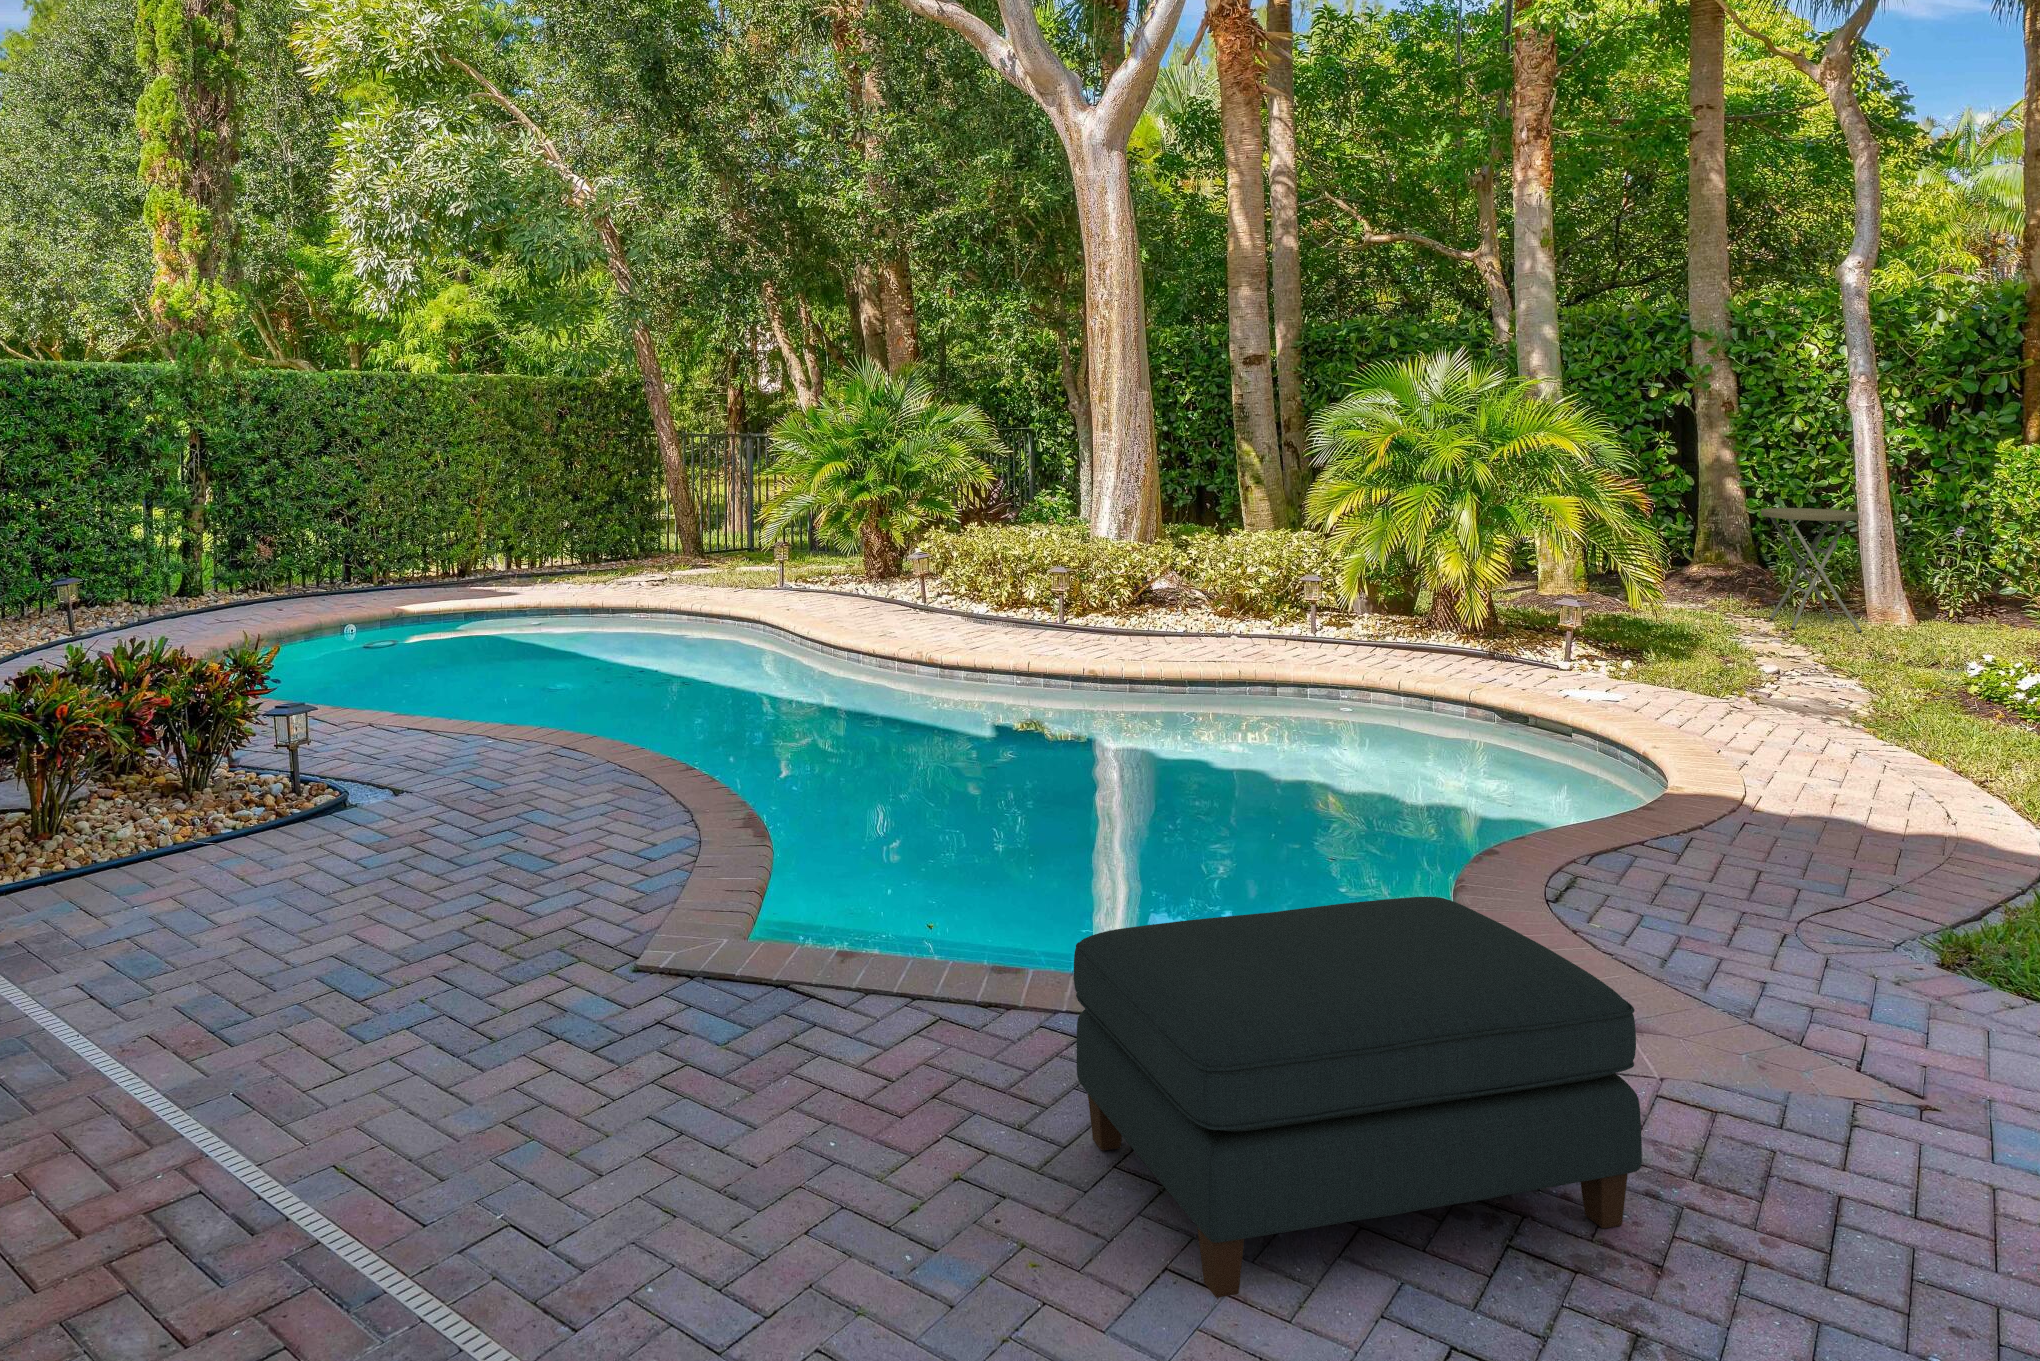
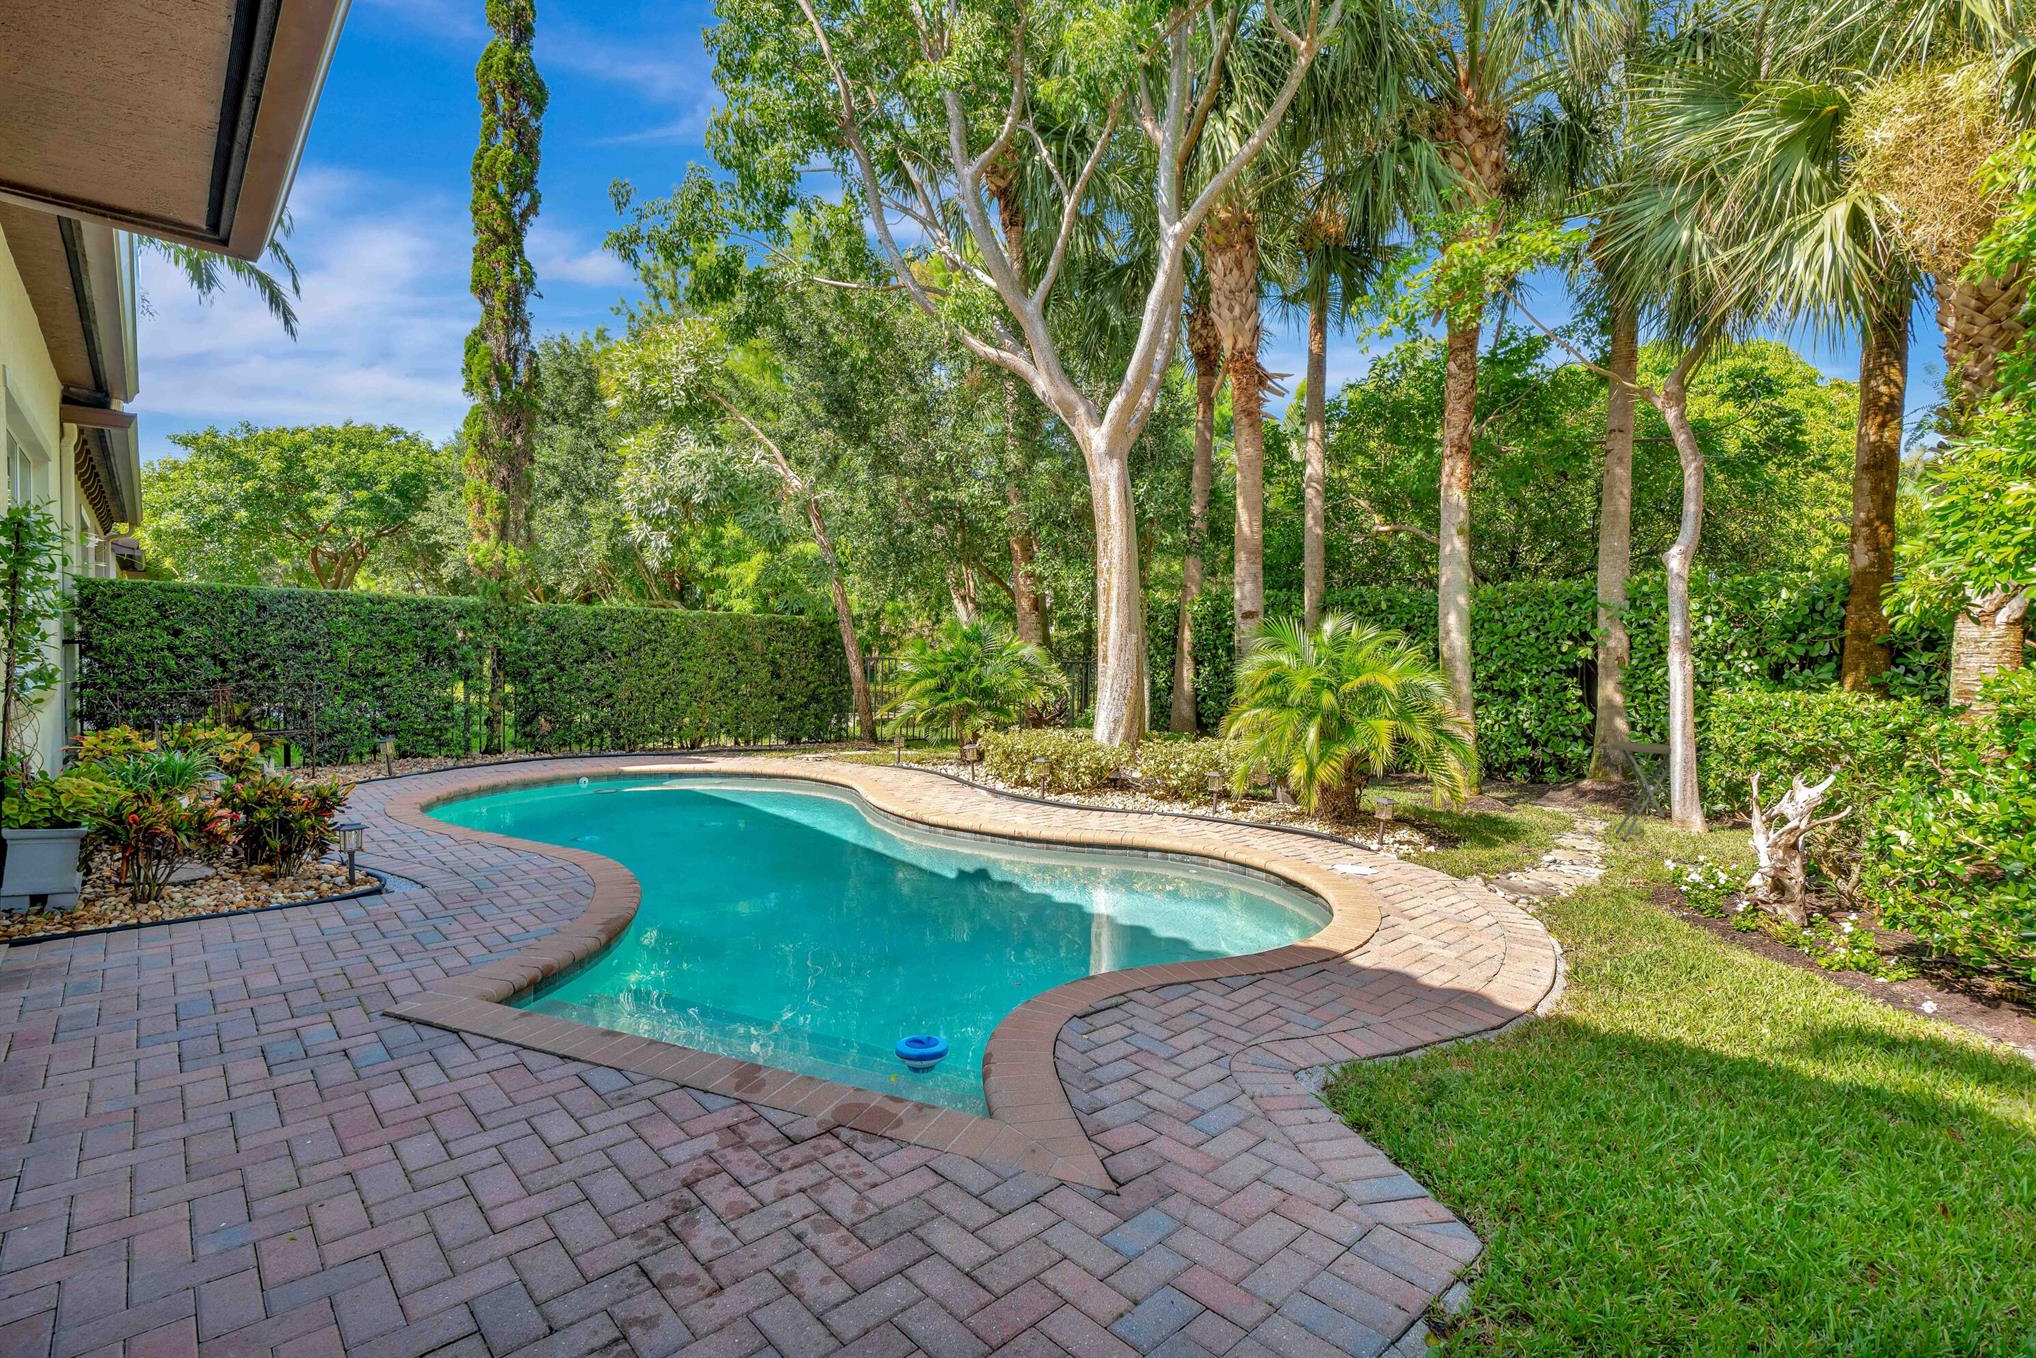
ottoman: present [1074,897,1642,1298] -> none [139,975,682,1277]

